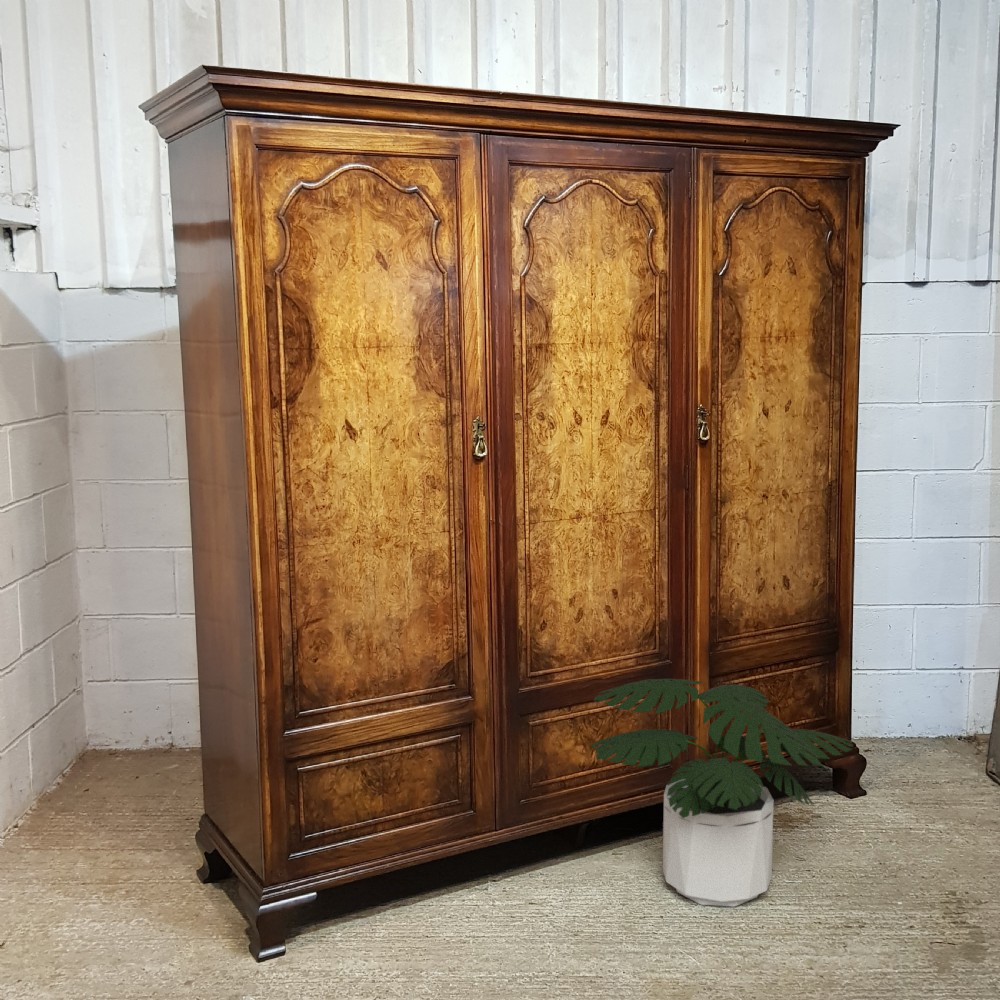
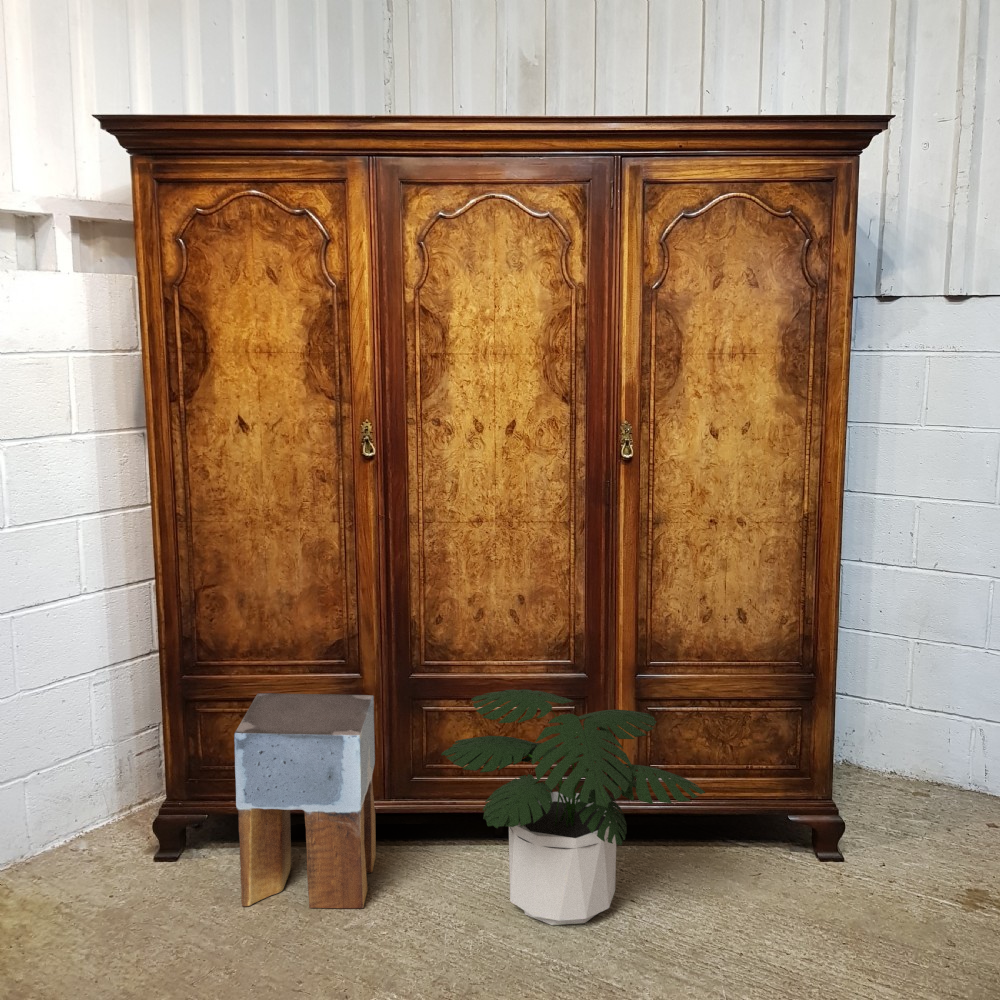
stool: none [377,715,552,977] -> present [234,693,376,908]

